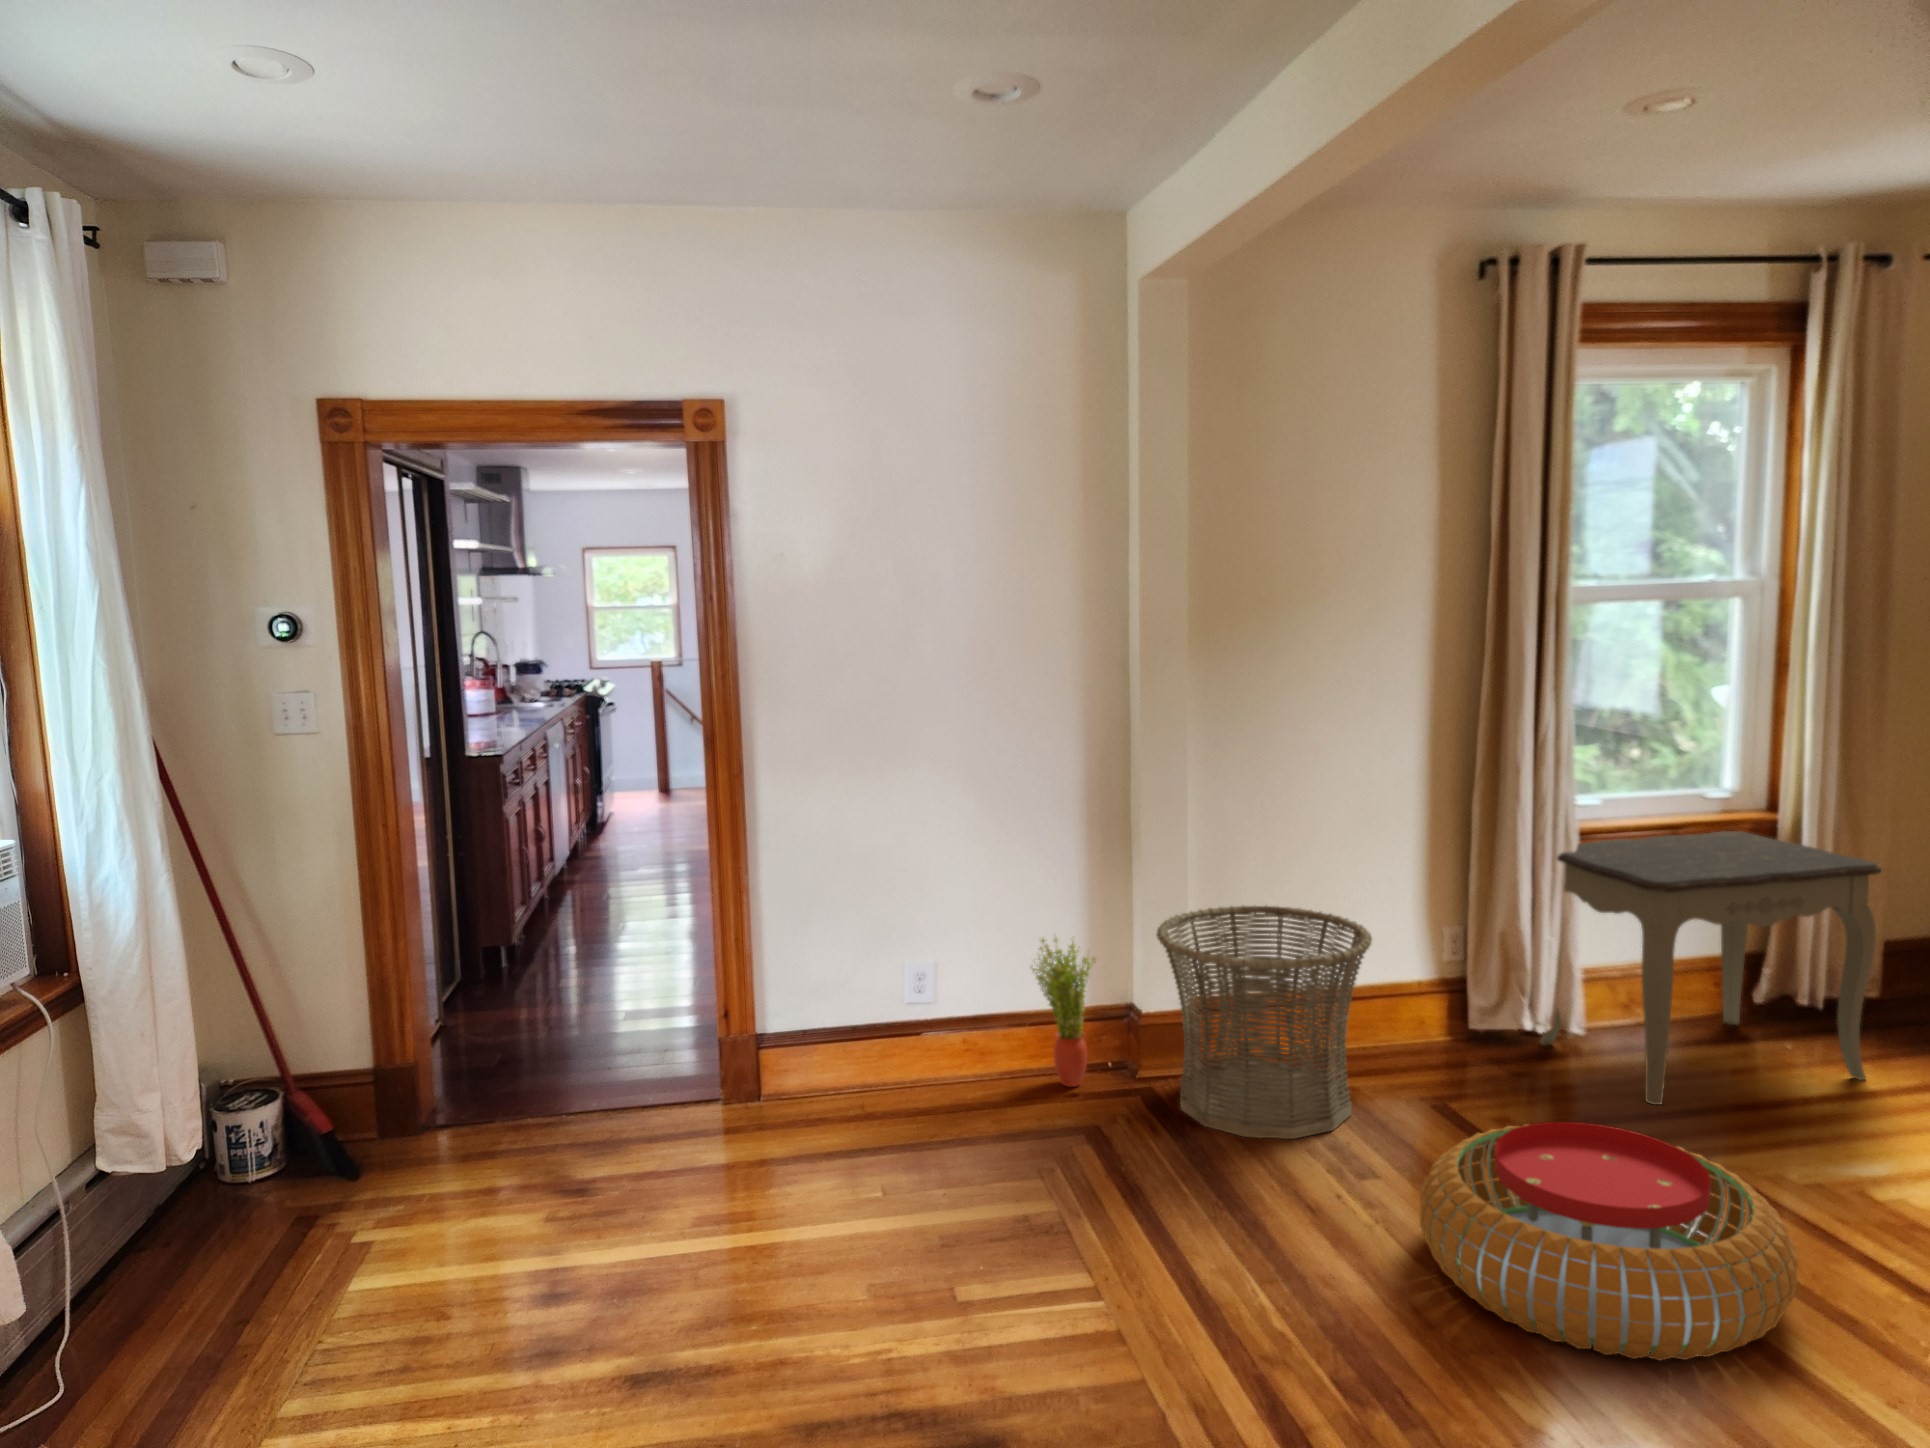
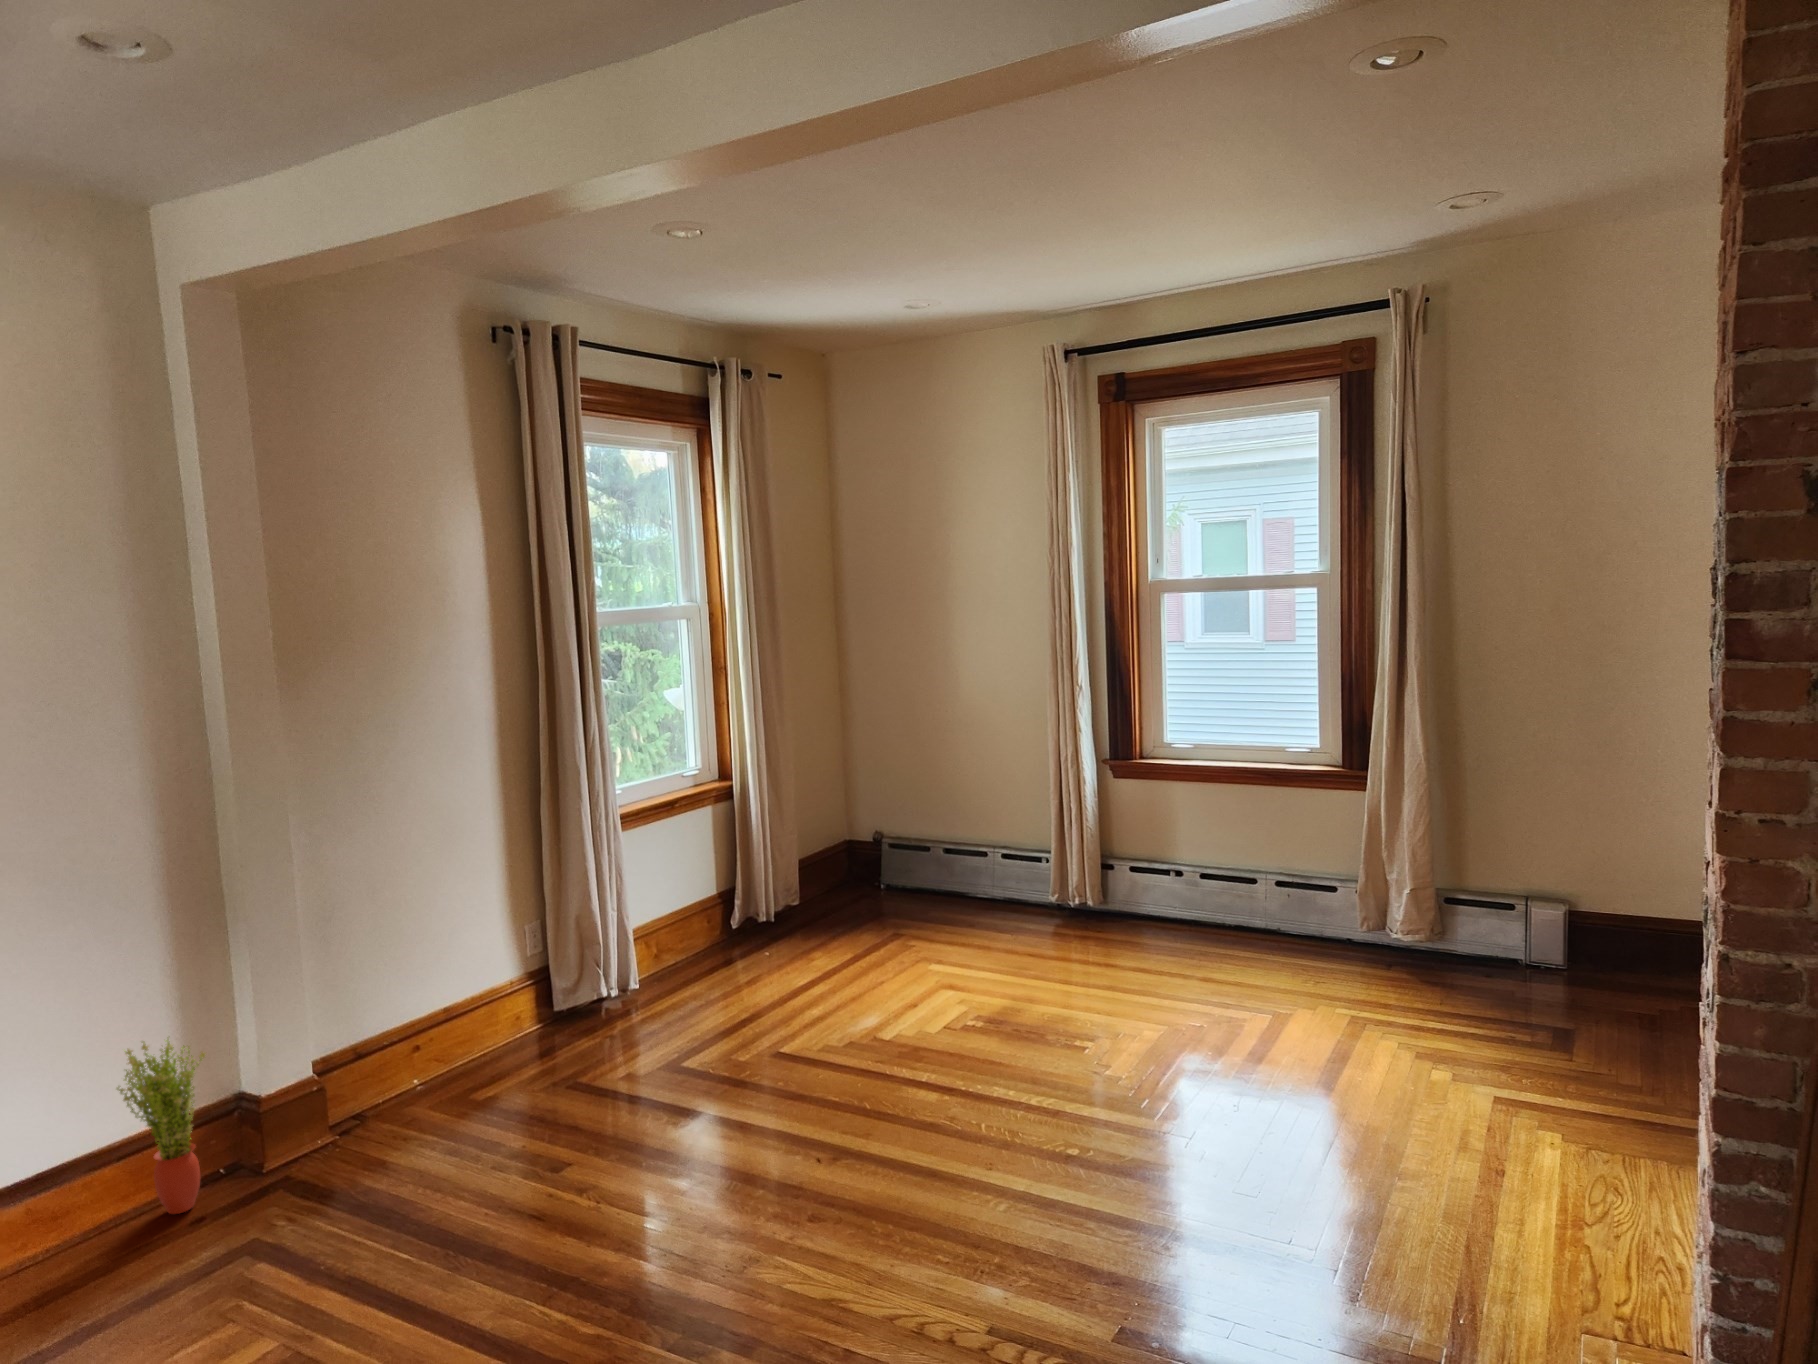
side table: present [1541,831,1882,1105] -> none [591,798,827,1026]
basket: present [1157,906,1372,1139] -> none [280,936,512,1189]
pouf: present [1420,1122,1798,1361] -> none [640,1042,916,1230]

